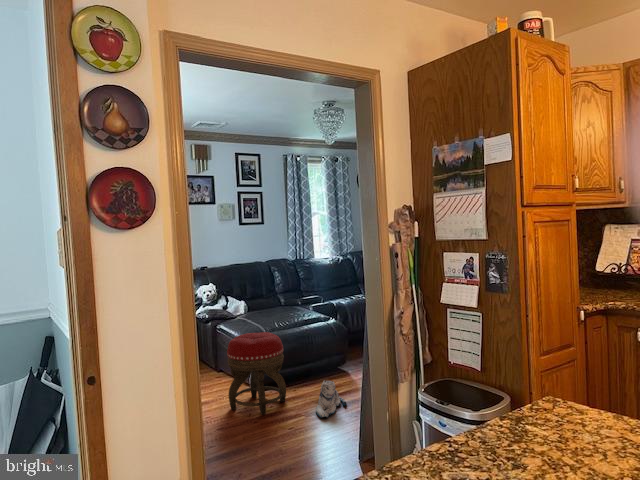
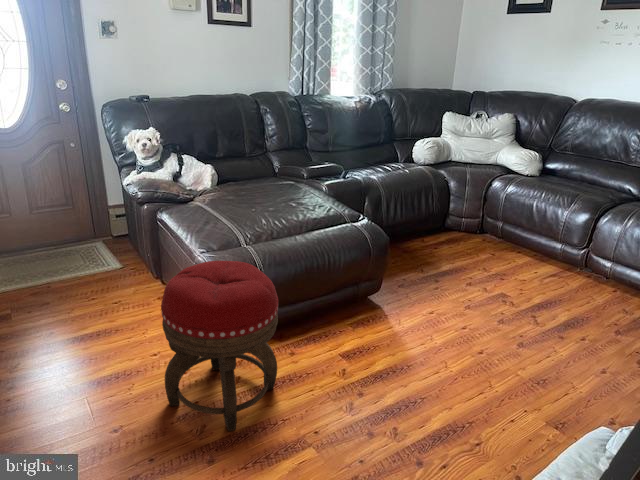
plush toy: present [316,381,346,418] -> none [334,379,392,460]

